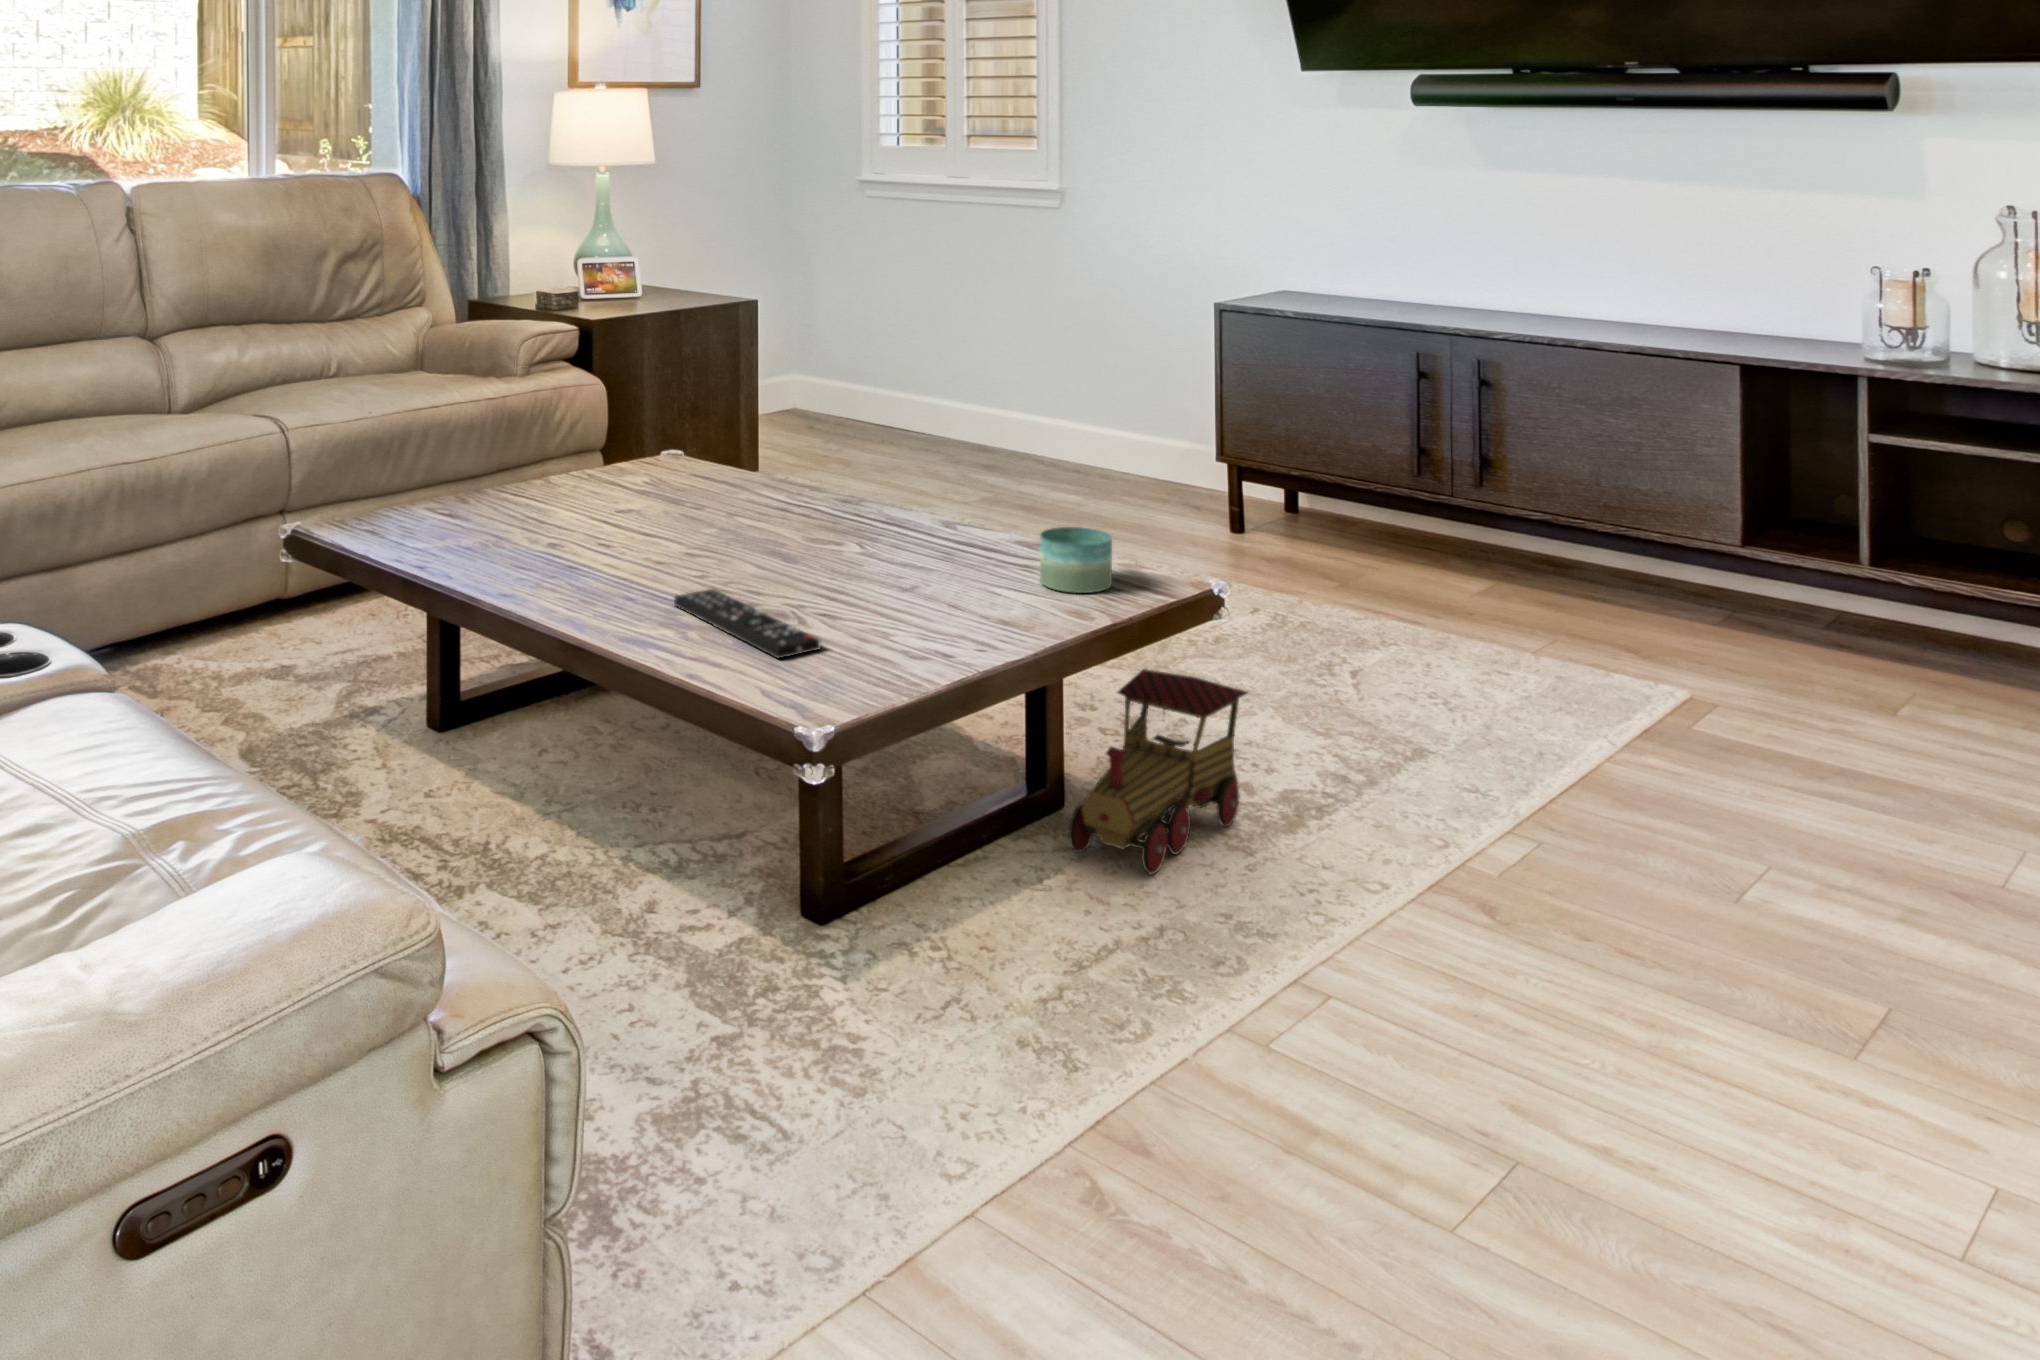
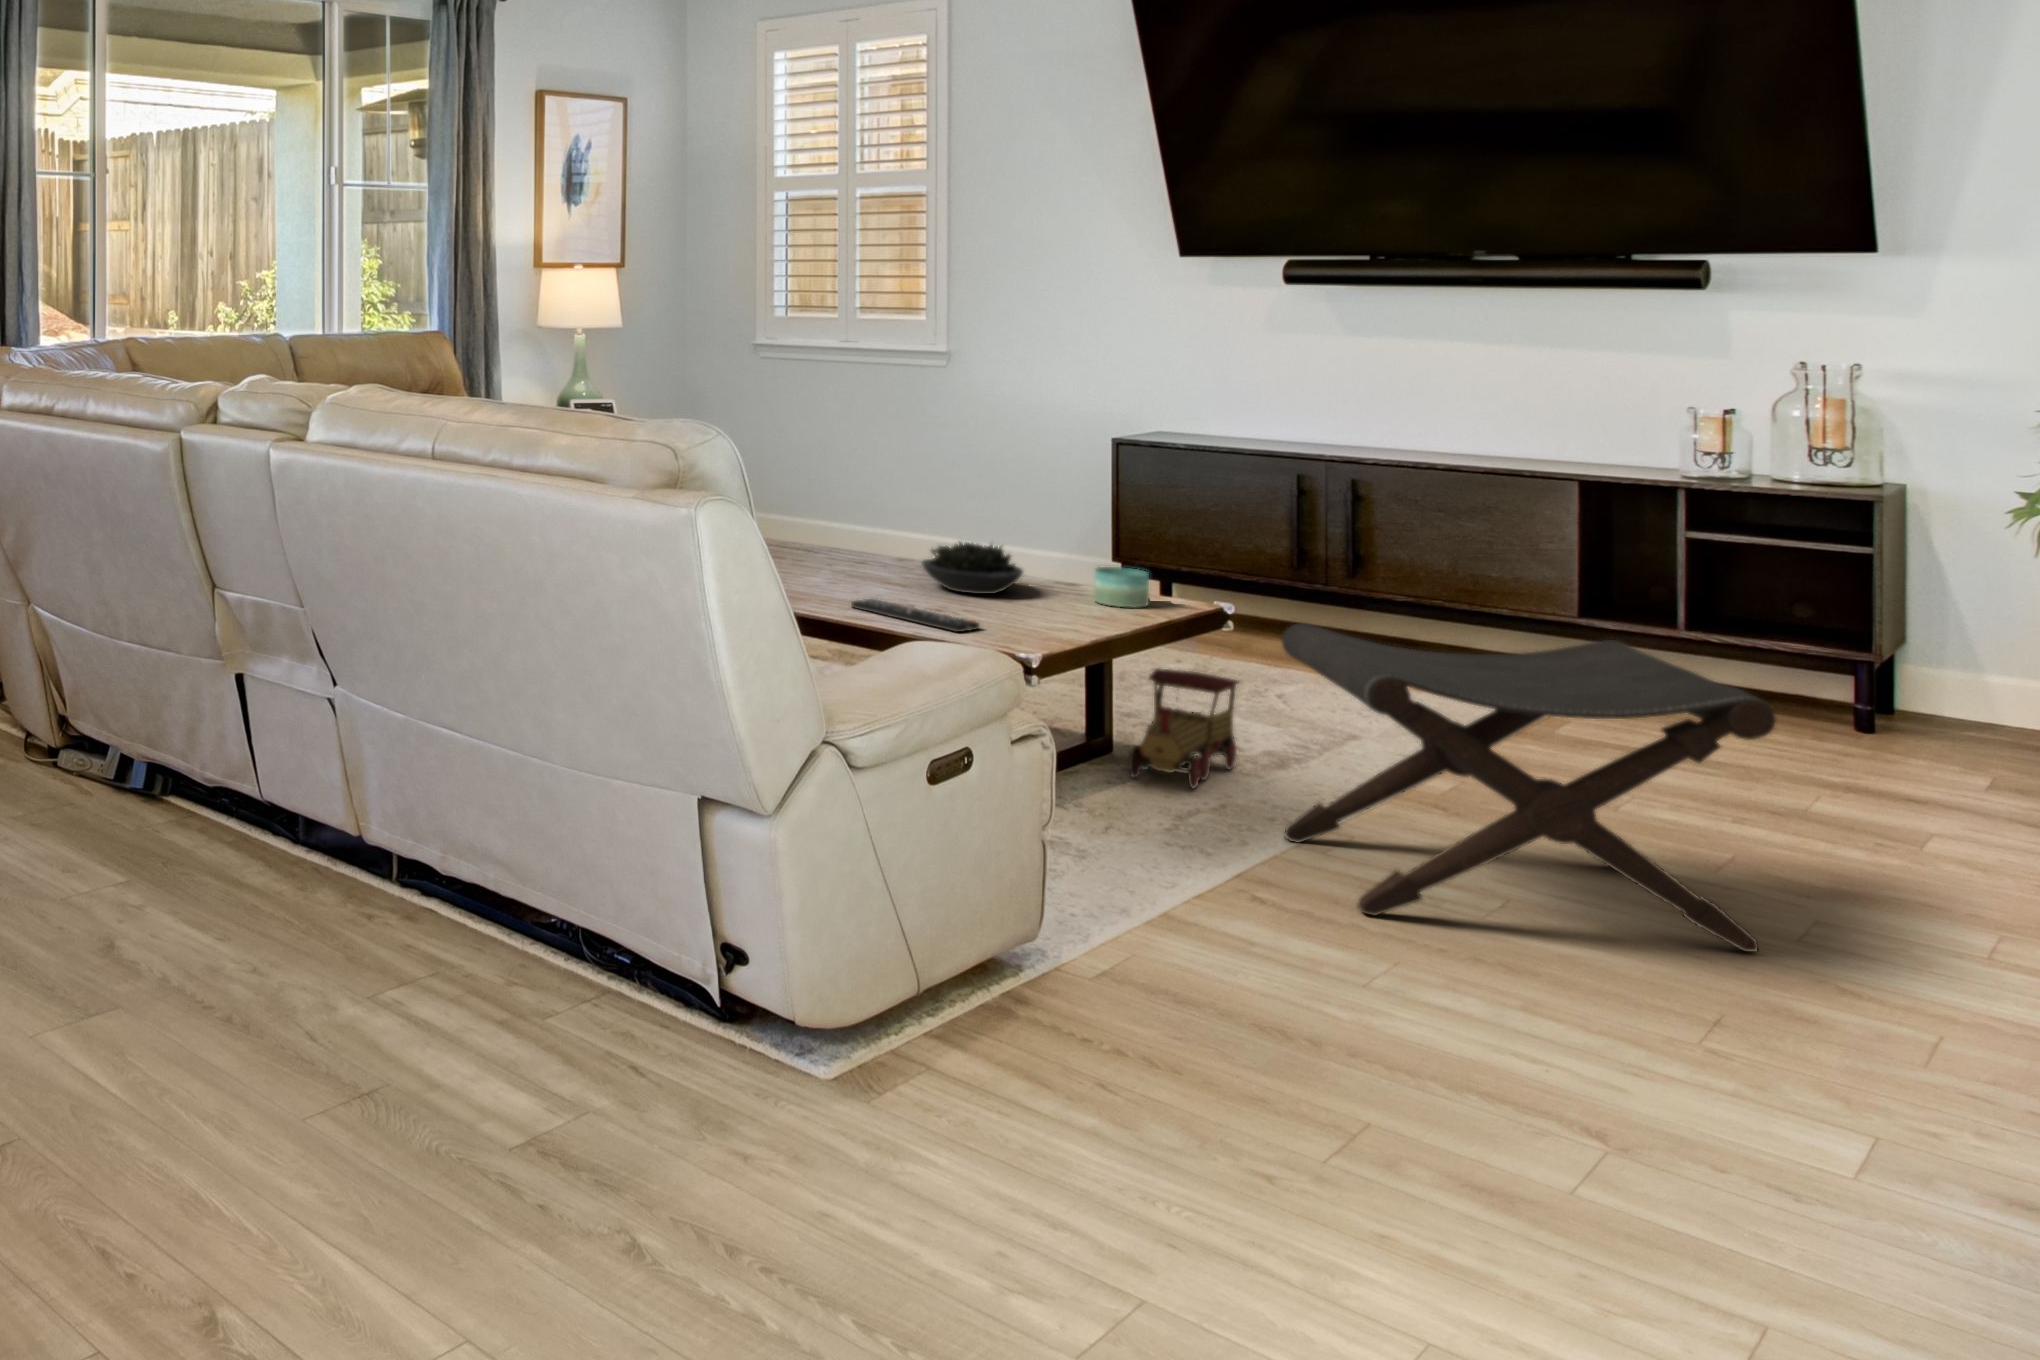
succulent plant: none [817,487,956,571] -> present [922,542,1023,594]
footstool: none [1231,644,1903,1249] -> present [1282,623,1776,952]

